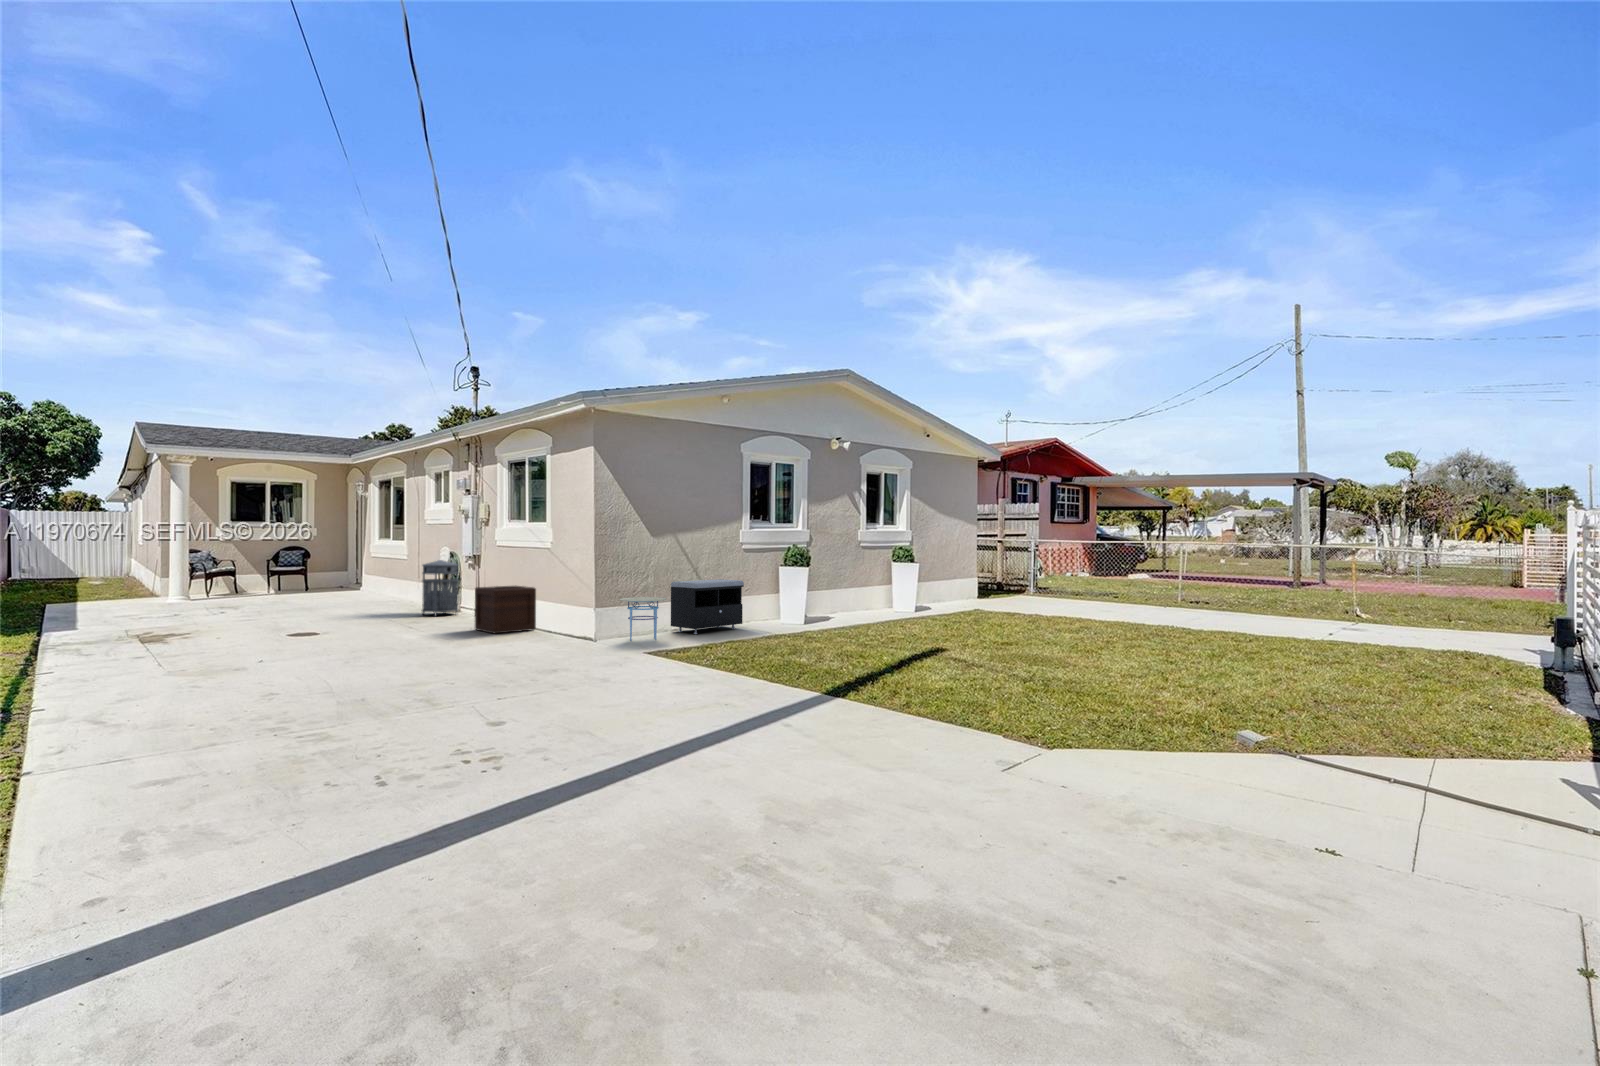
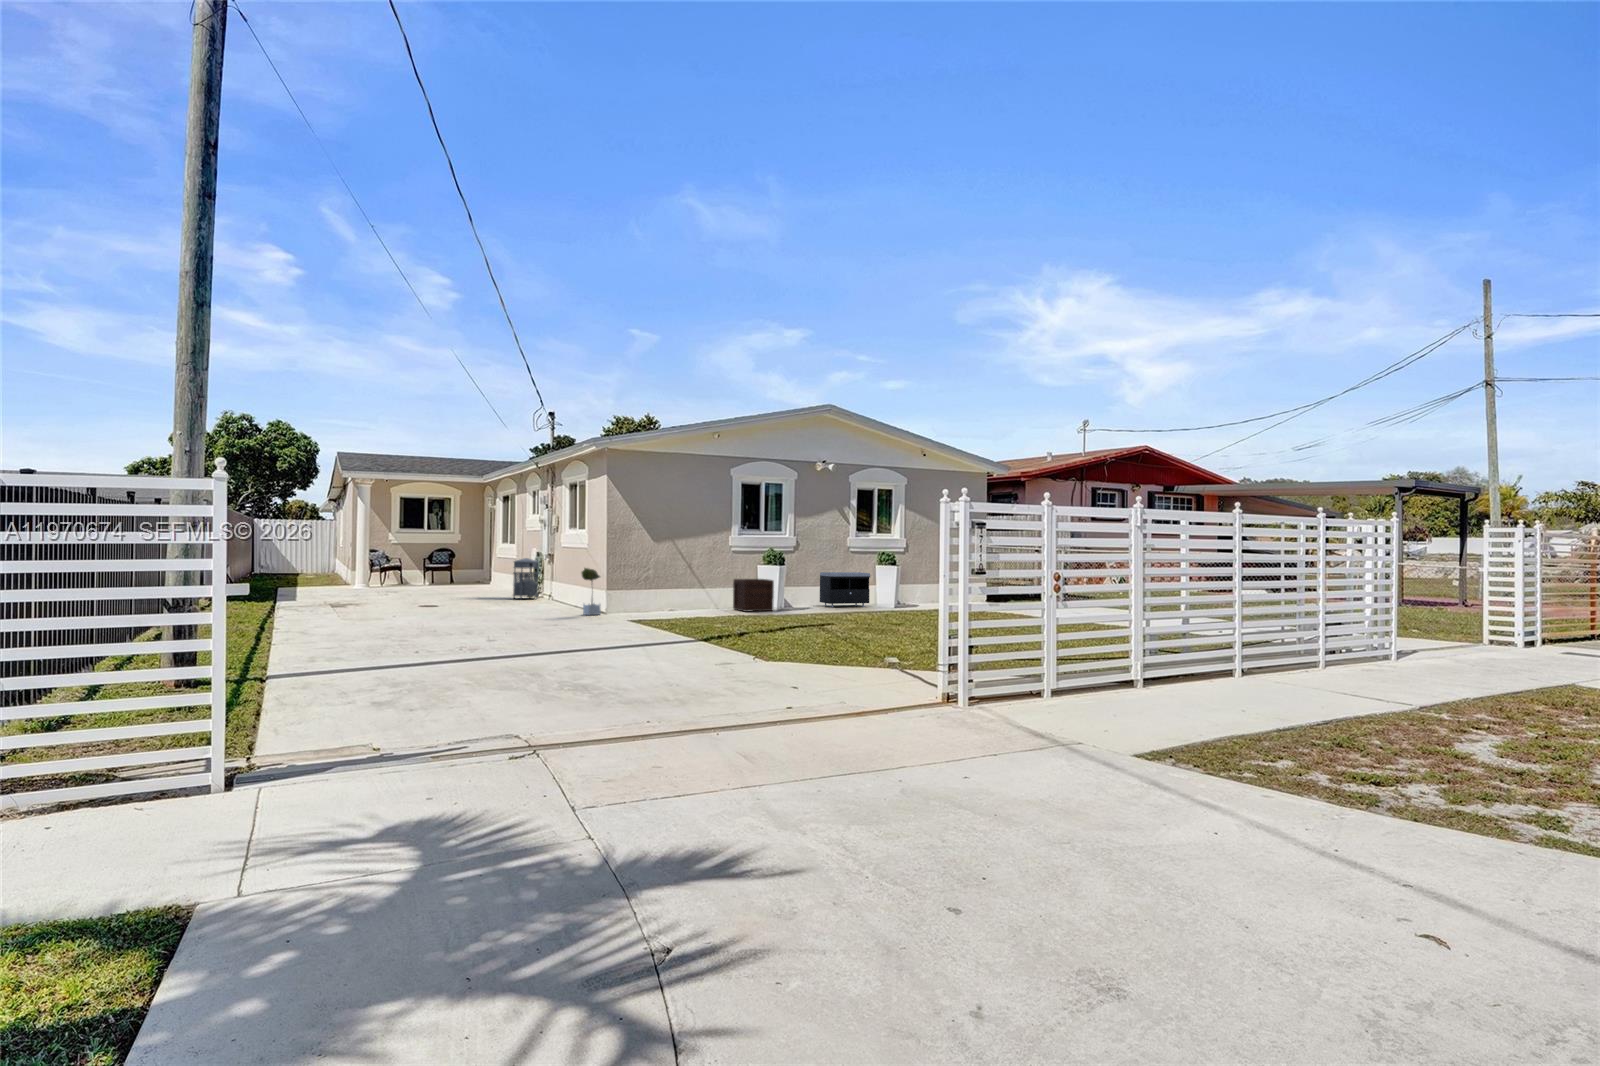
potted tree: none [558,575,588,644] -> present [582,568,601,615]
storage bench: present [671,579,744,634] -> present [820,572,870,607]
wooden crate: present [475,586,536,634] -> present [733,579,774,612]
side table: present [620,597,666,641] -> none [623,585,657,615]

